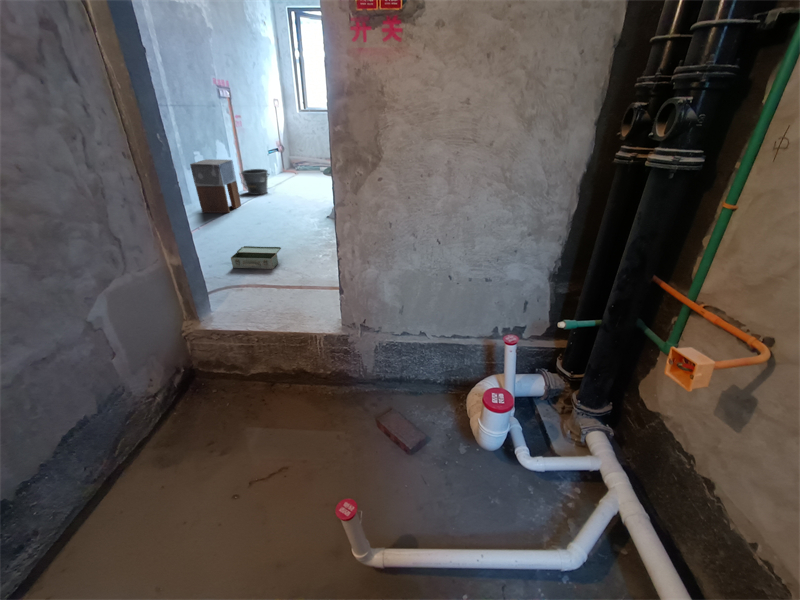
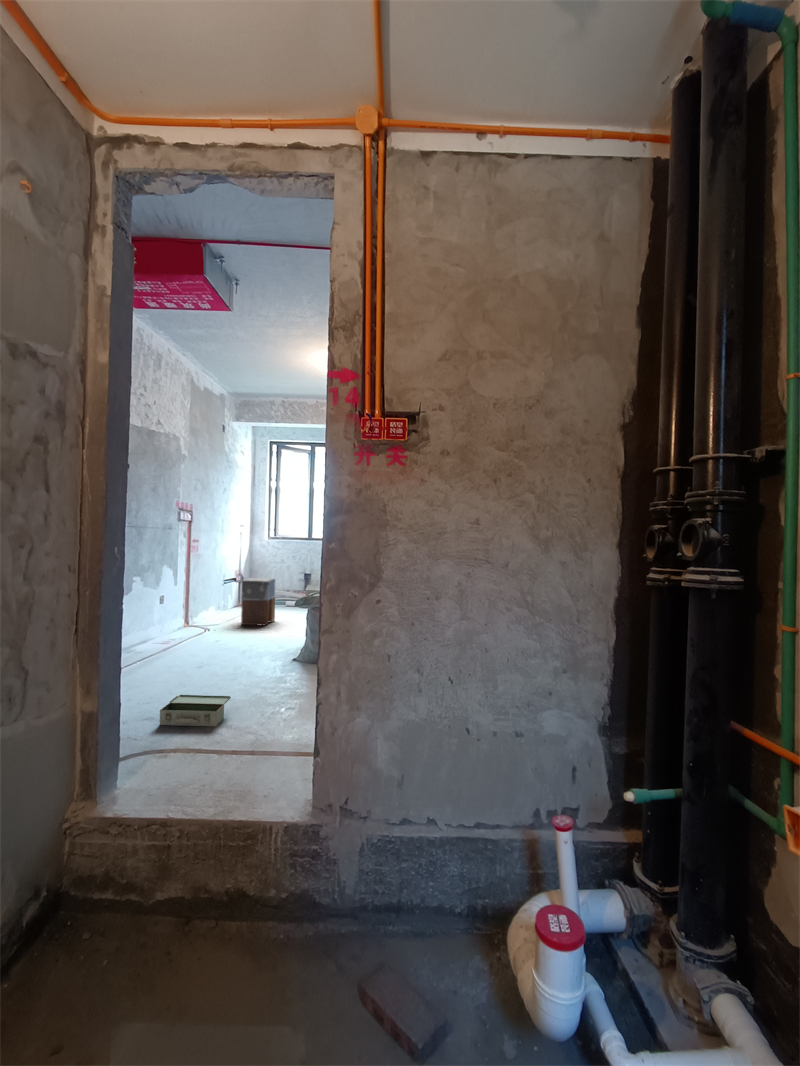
stool: present [190,159,241,213] -> present [241,578,275,625]
bucket: present [241,169,269,194] -> none [185,601,222,632]

